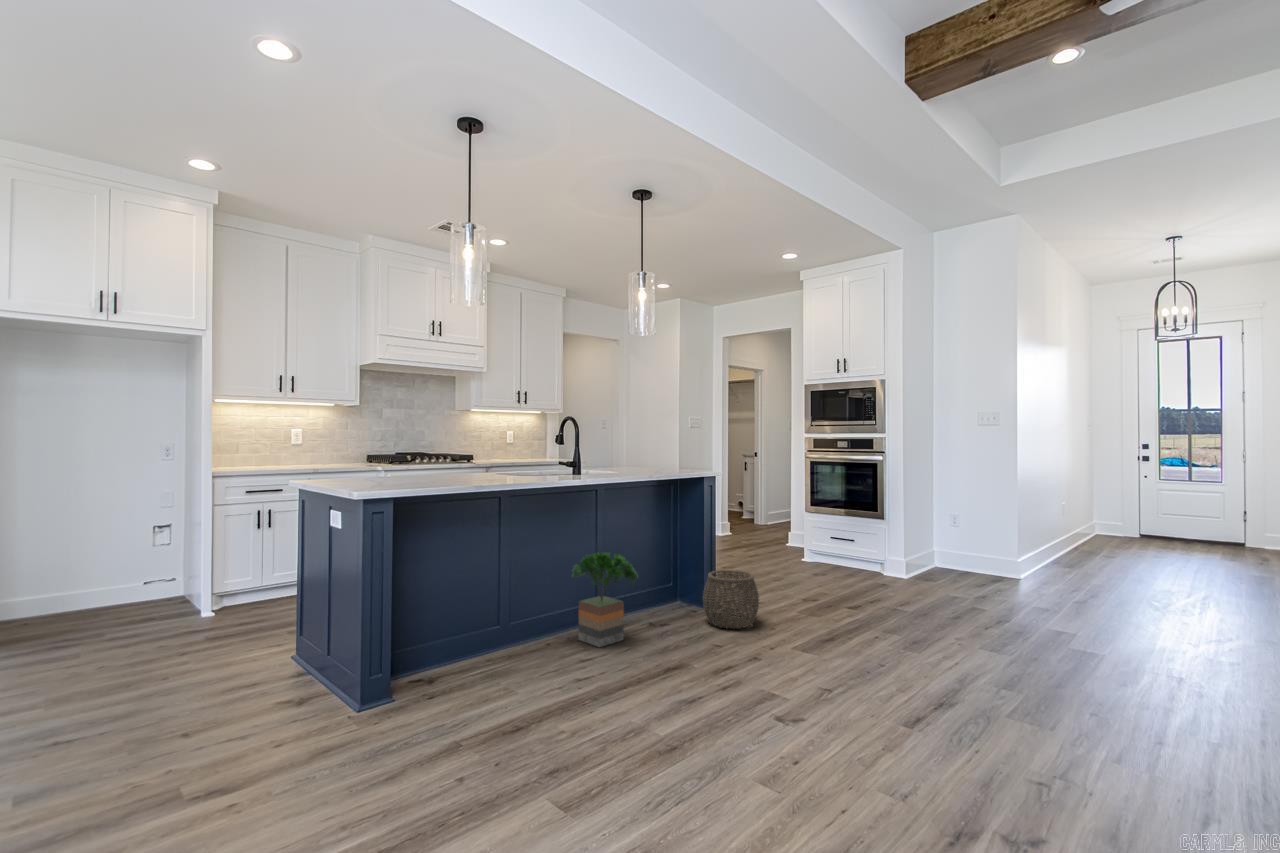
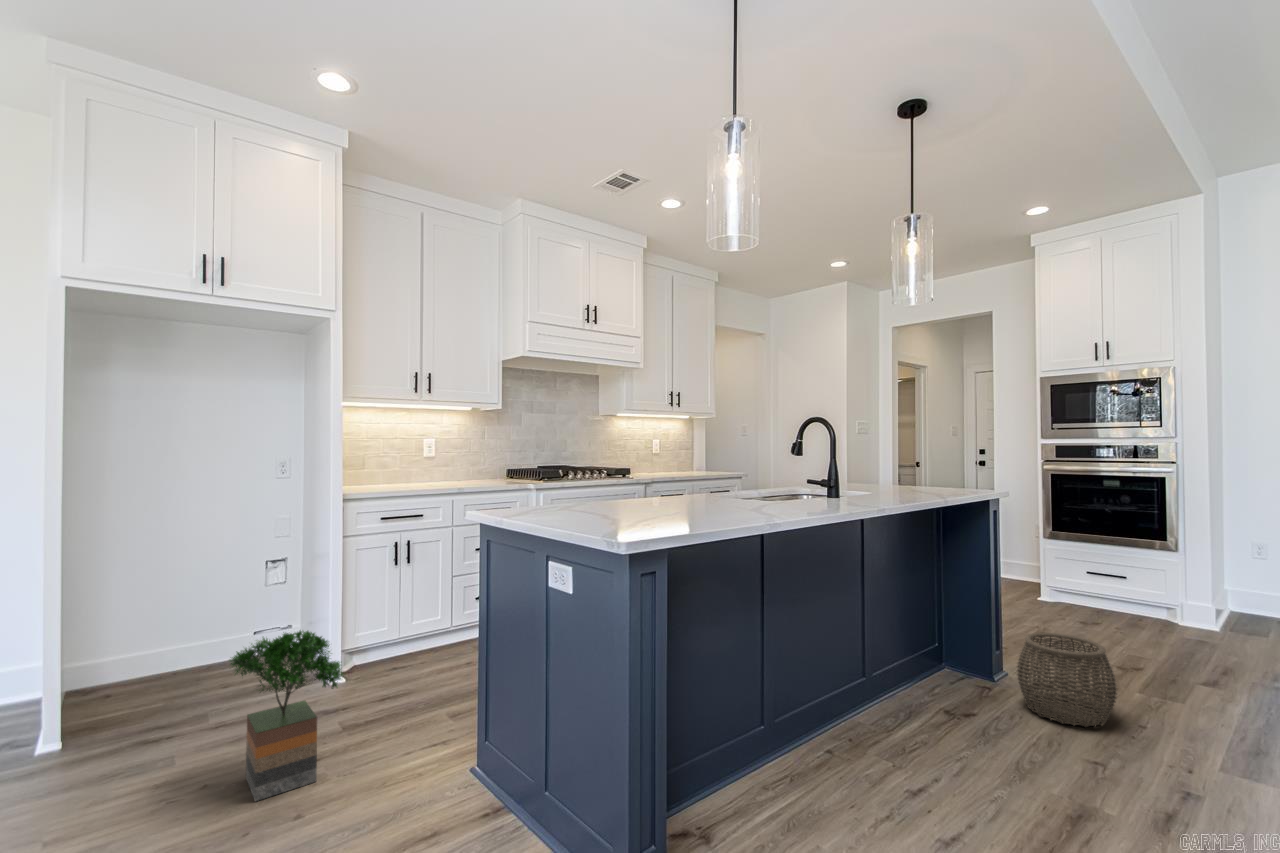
potted tree: present [573,552,638,647] -> present [229,630,342,801]

